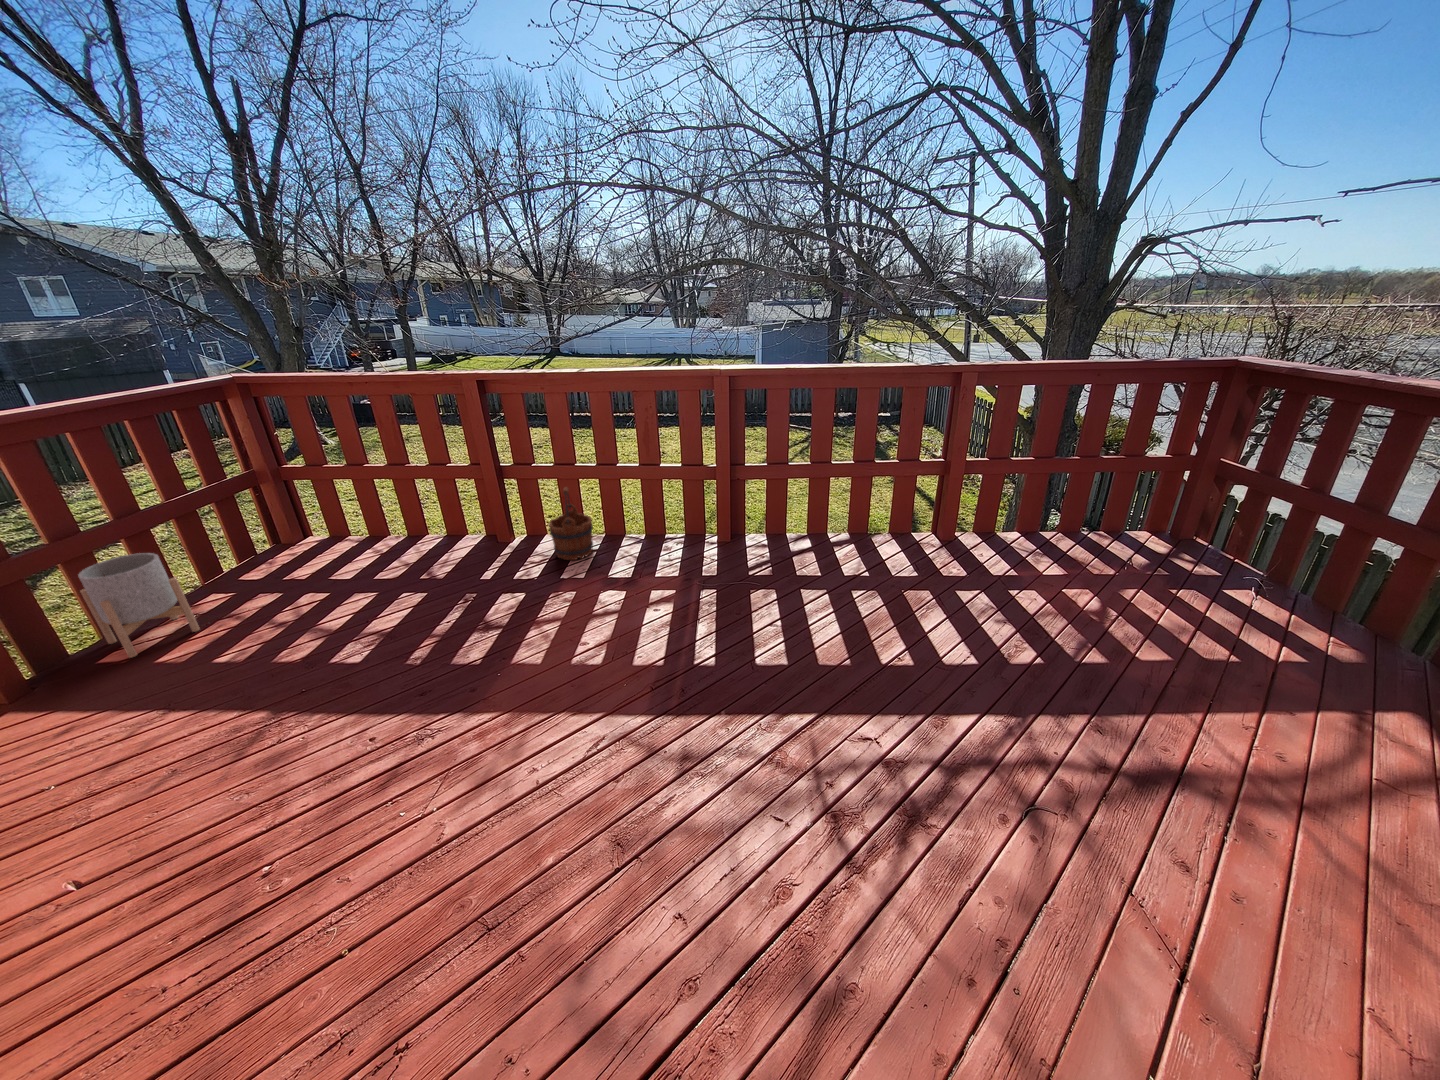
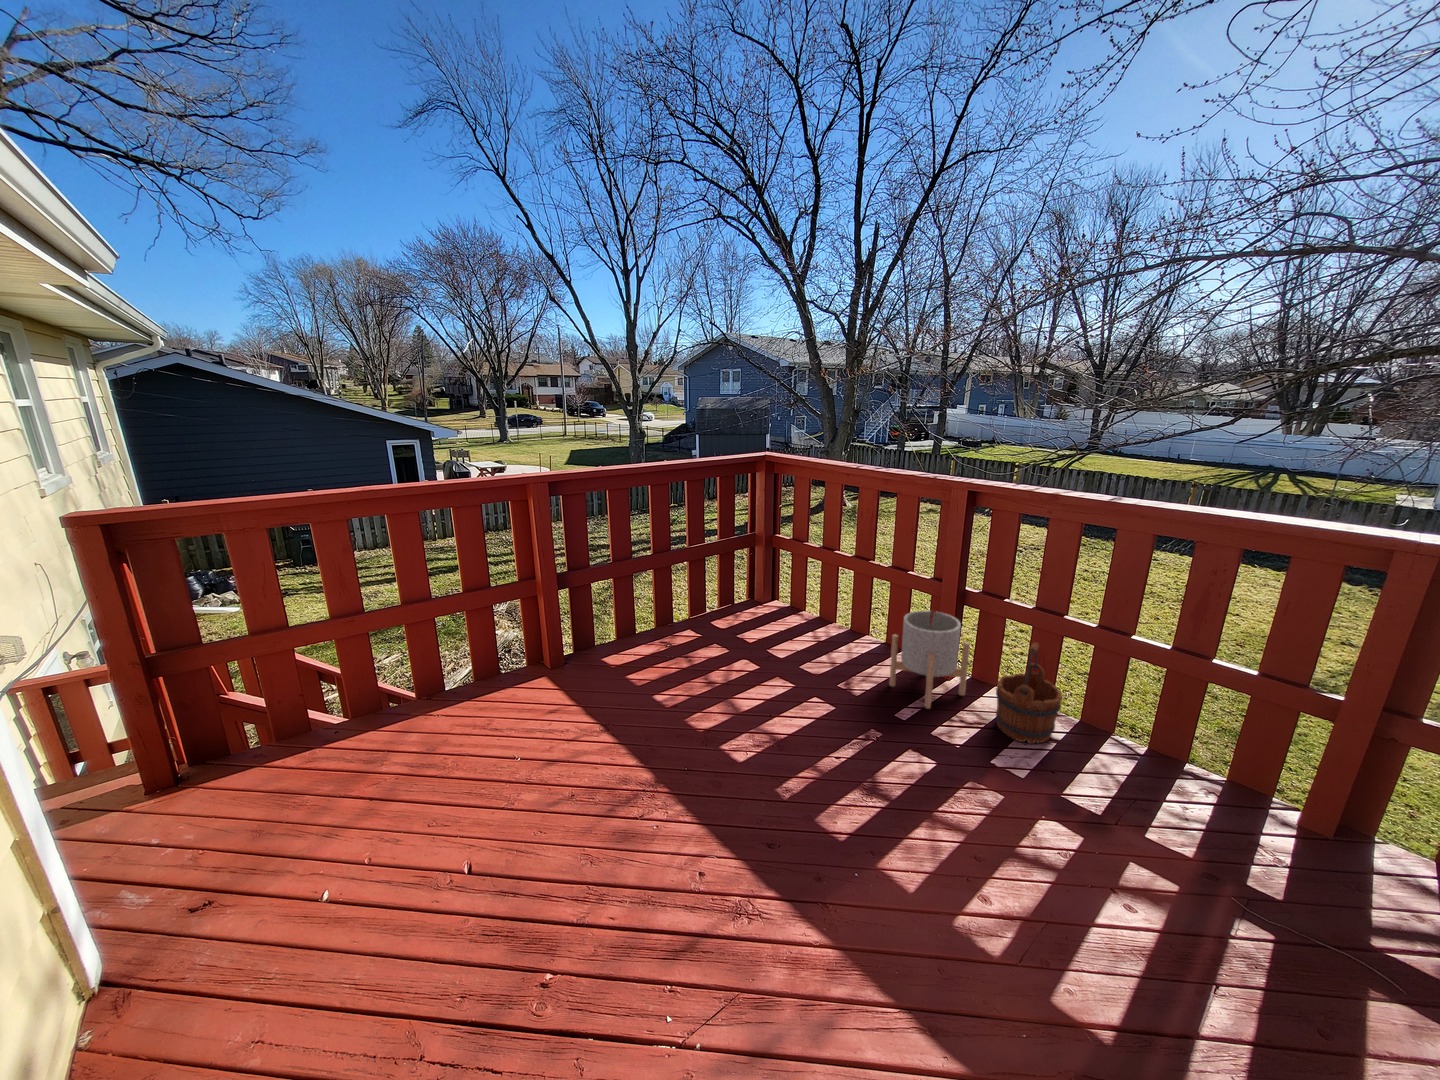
planter: present [78,553,200,658] -> present [889,611,970,709]

